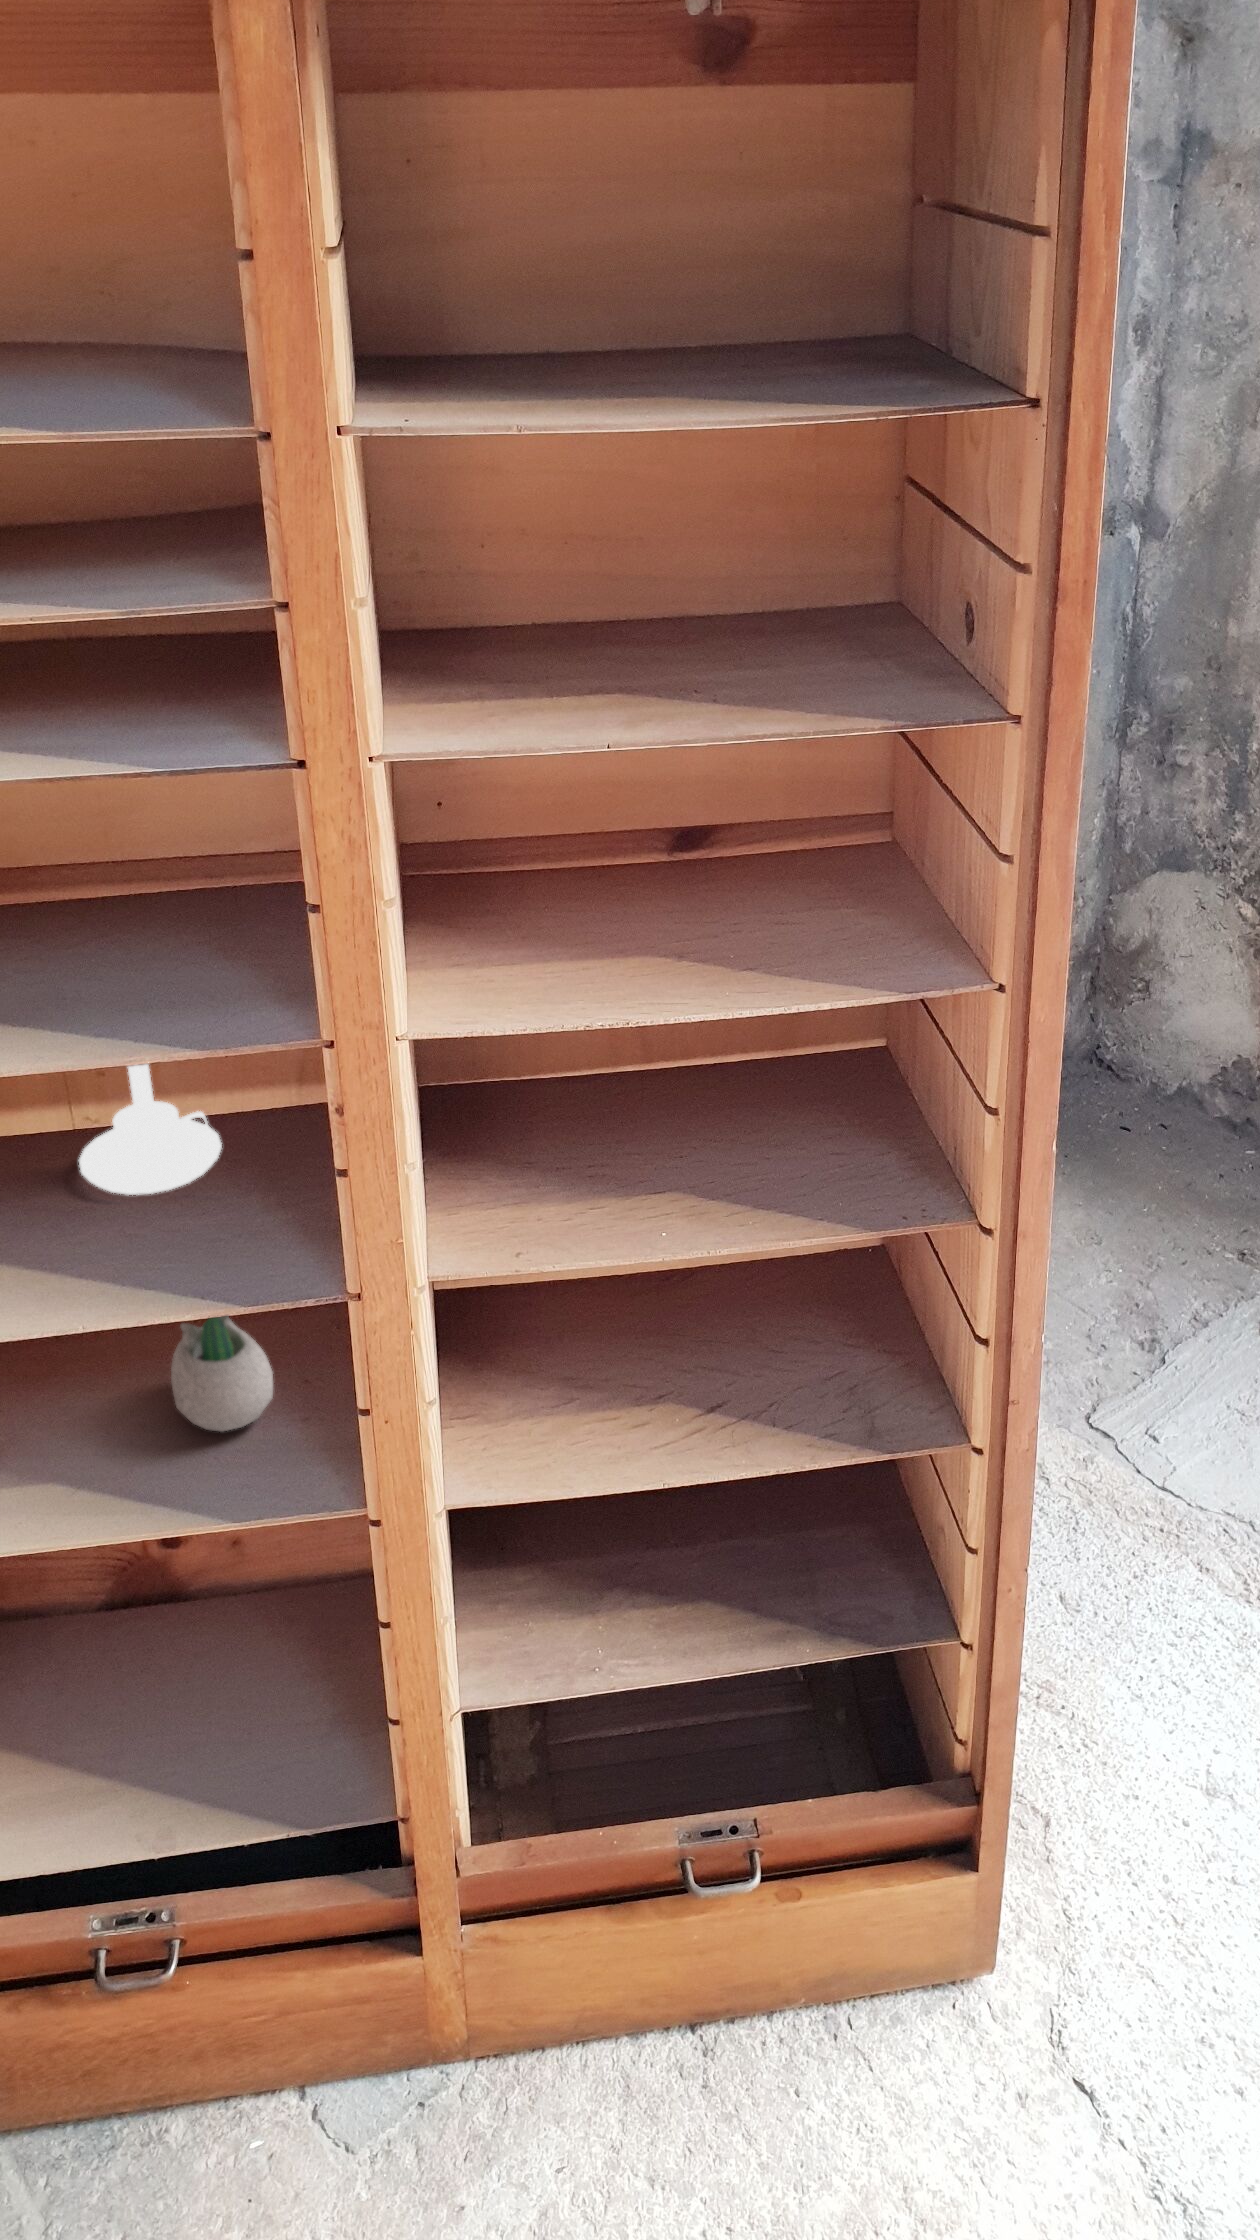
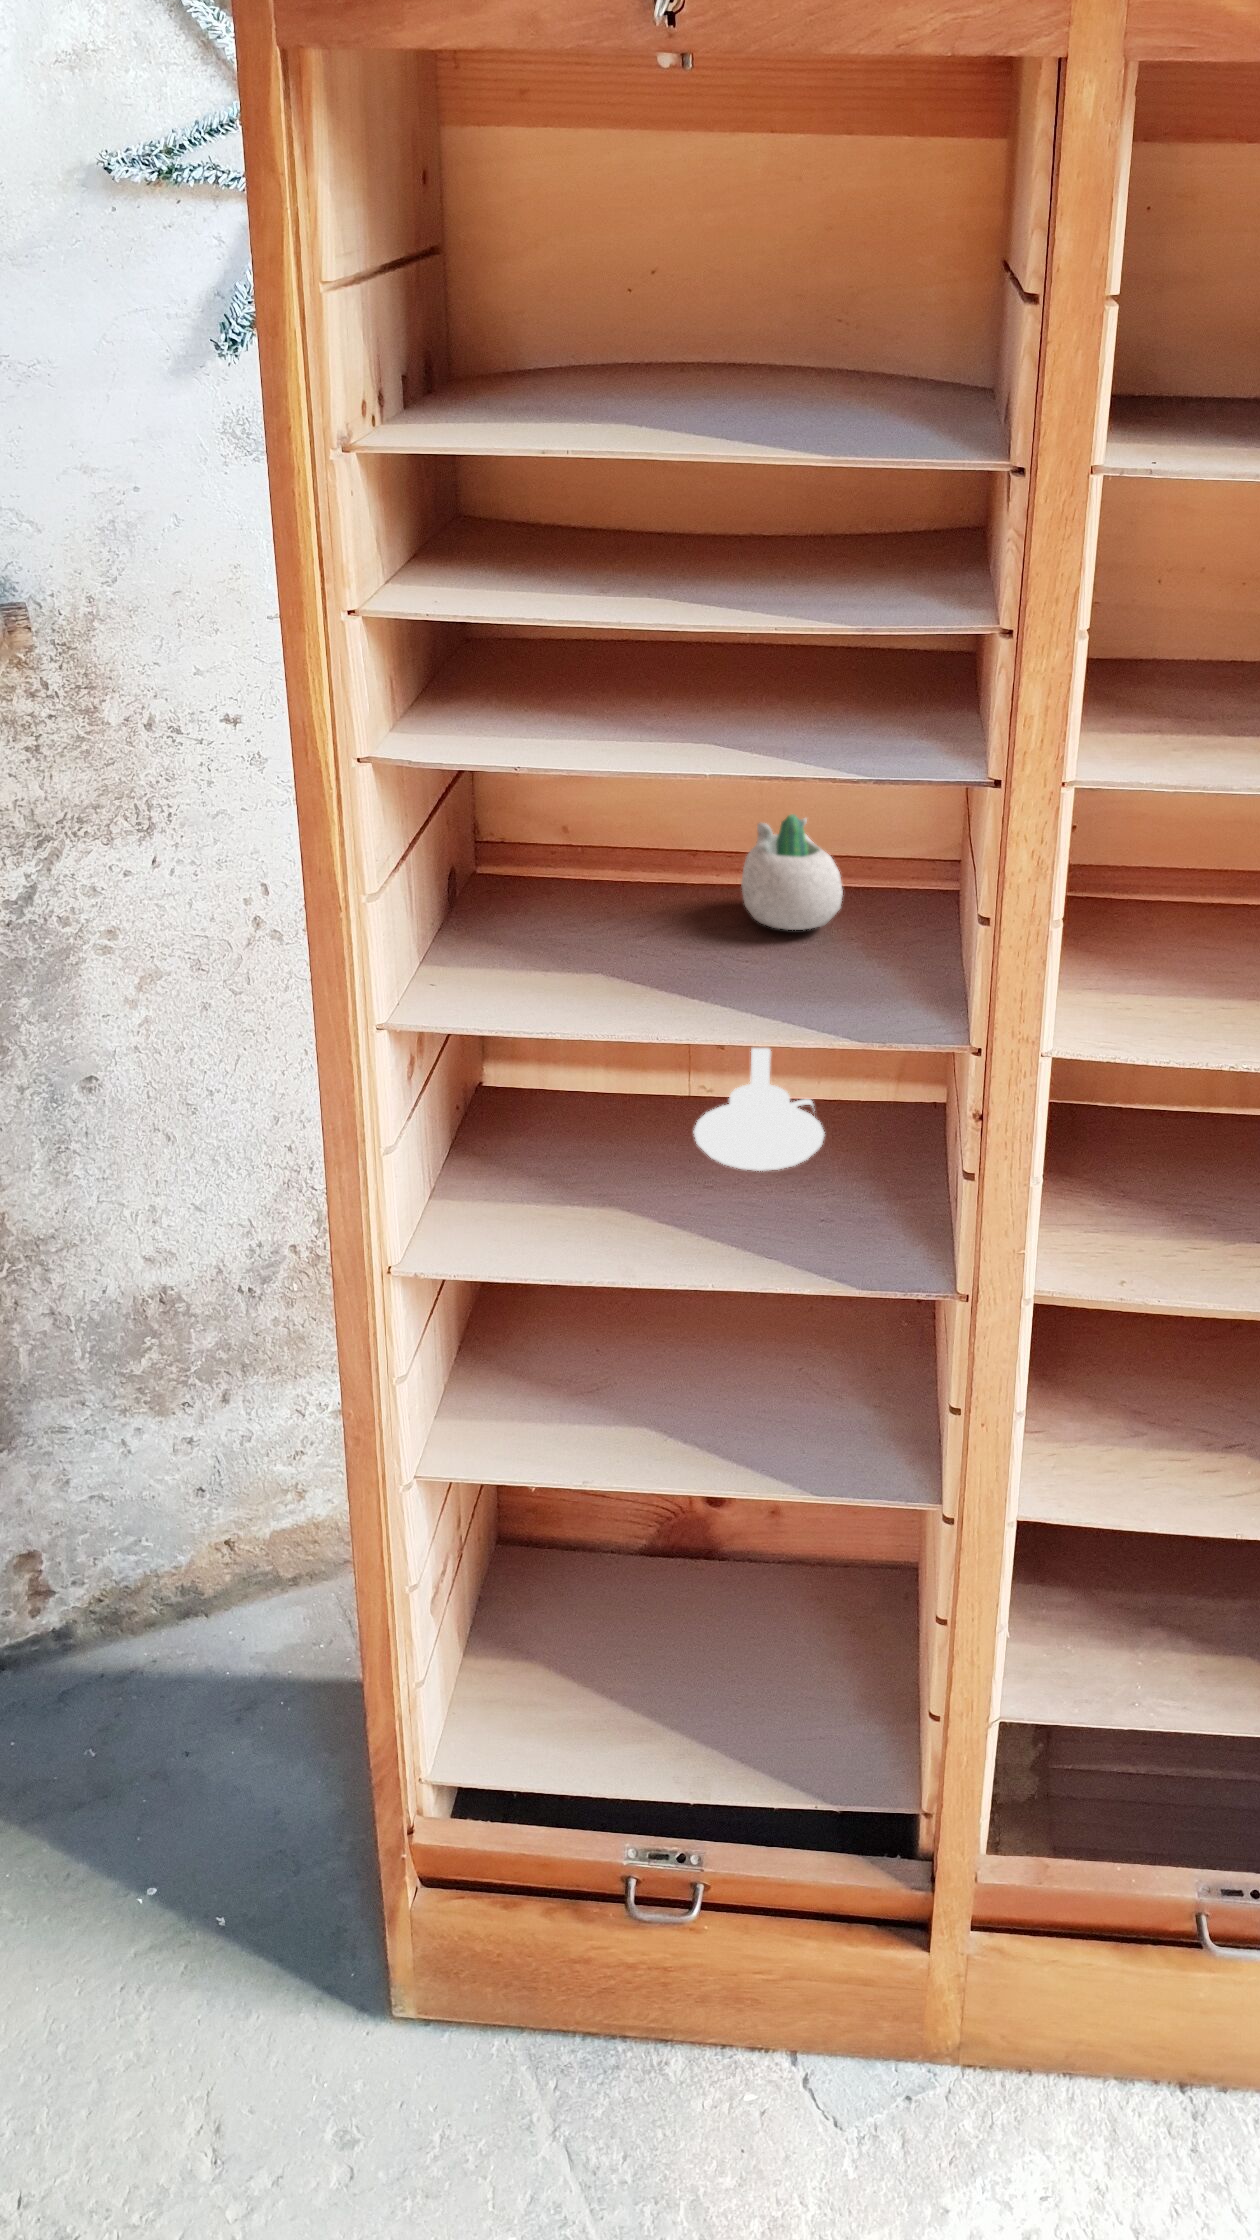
succulent planter: present [171,1315,273,1431] -> present [742,814,843,930]

